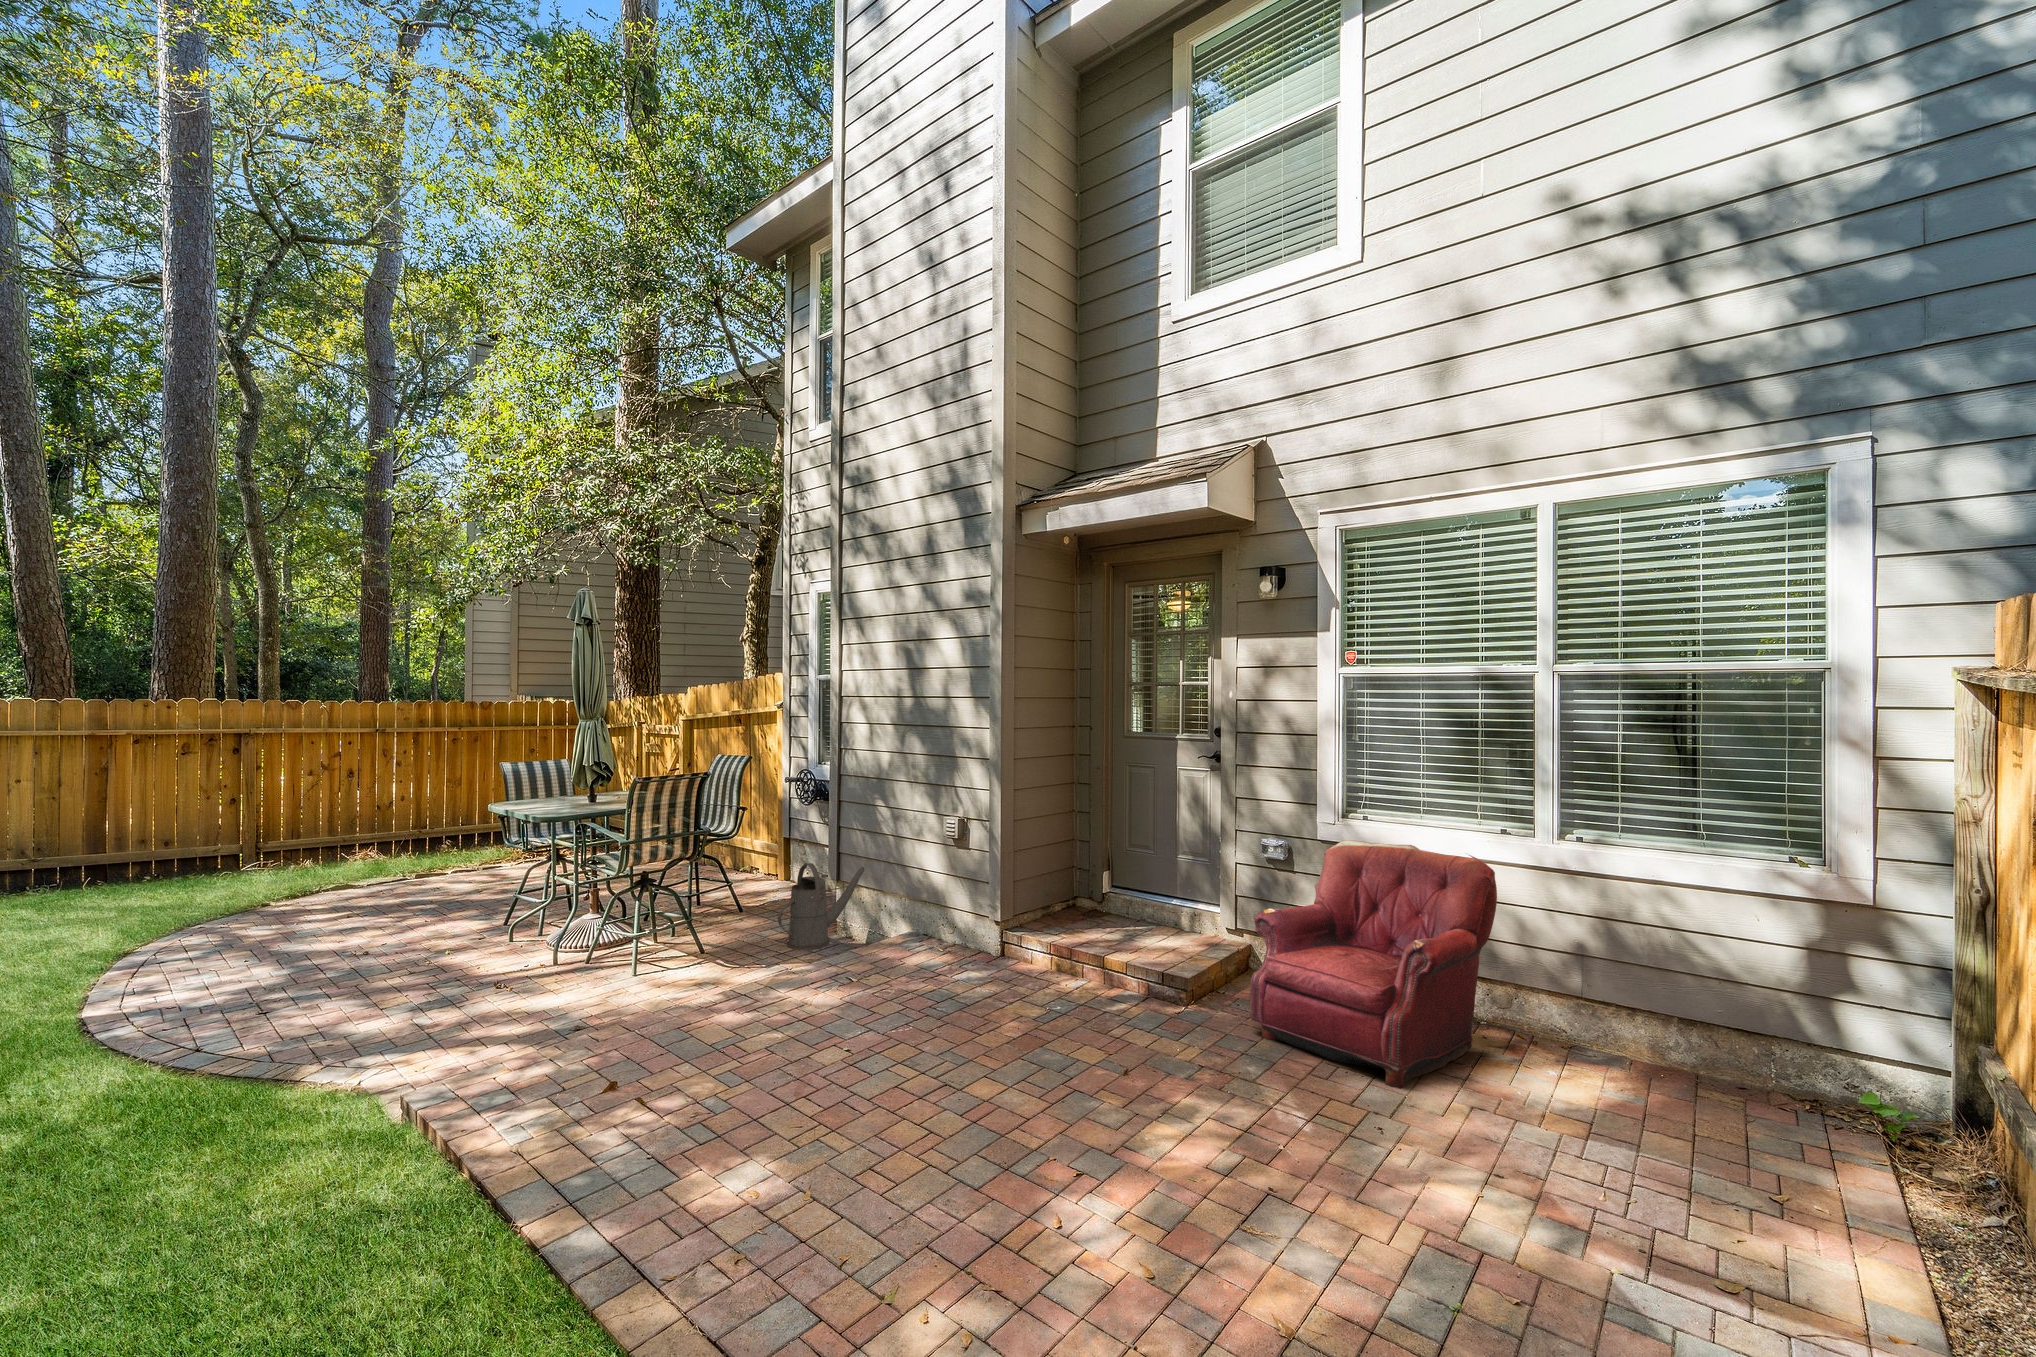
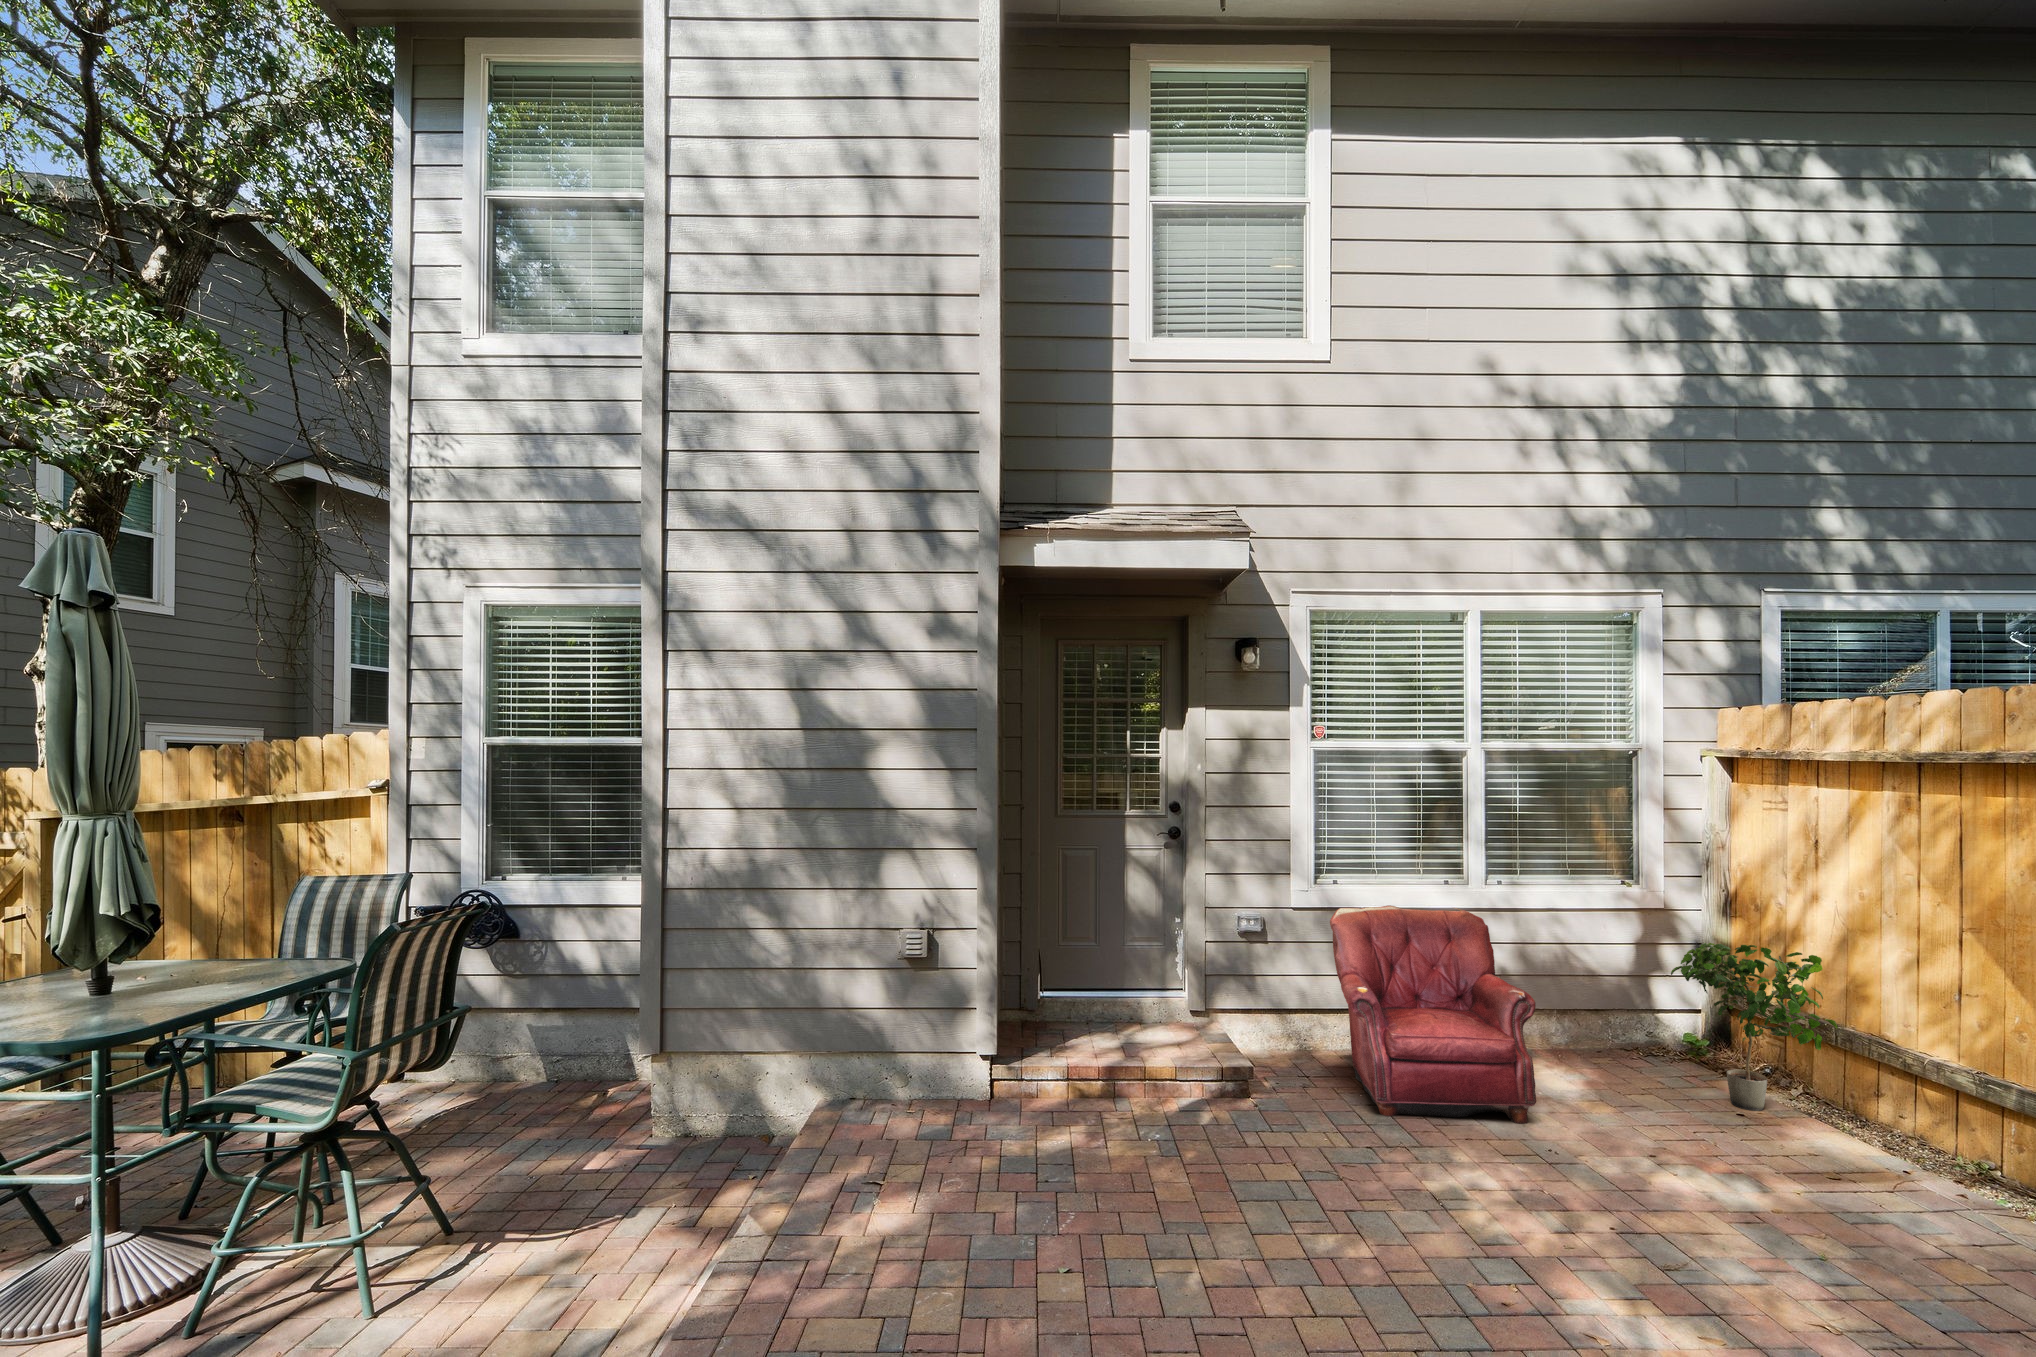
watering can: present [778,863,864,950] -> none [662,1041,733,1199]
potted plant: none [1688,939,1957,1198] -> present [1671,943,1838,1111]

